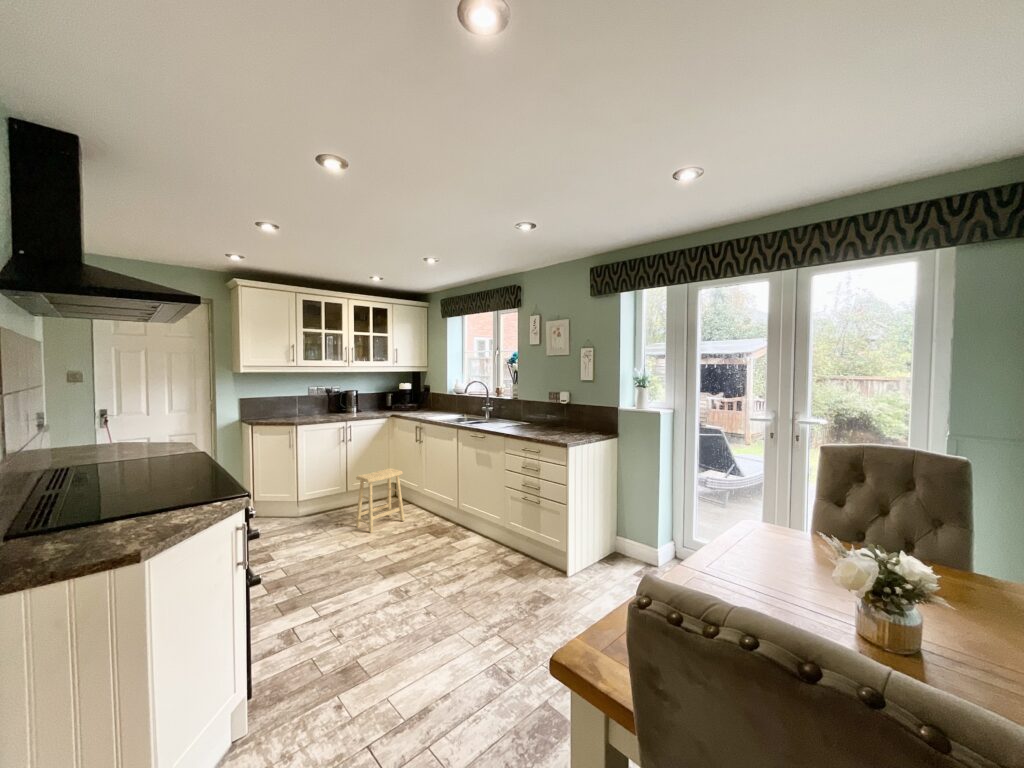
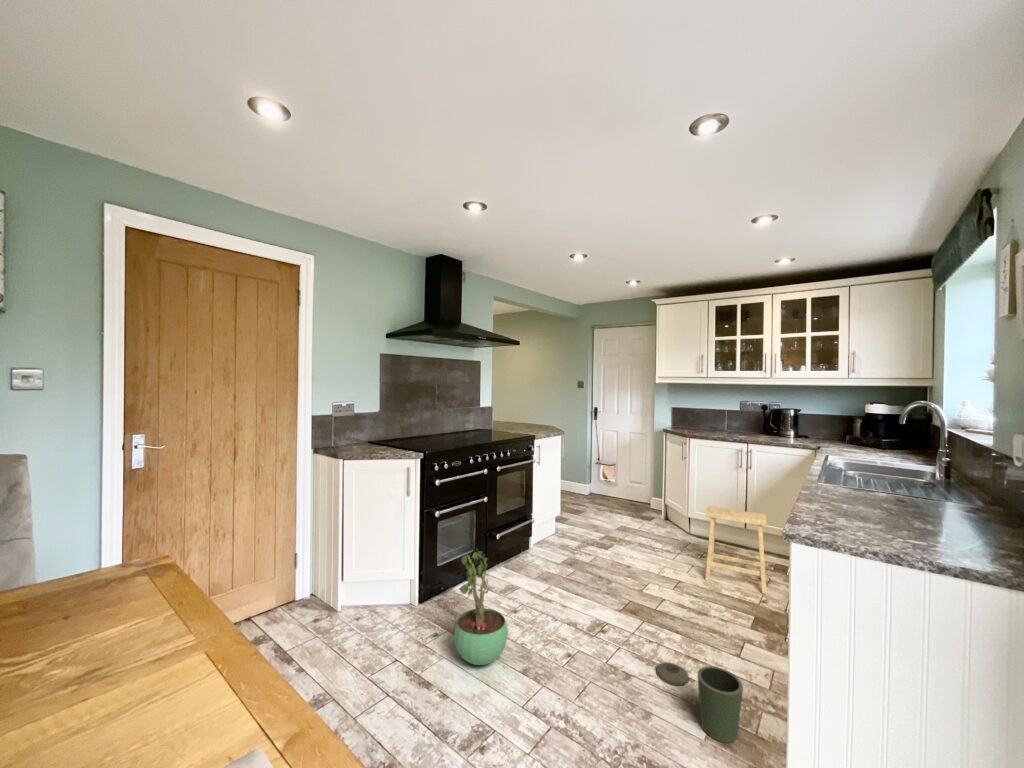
trash can: none [454,542,521,581] -> present [656,663,743,743]
potted plant: none [372,566,437,676] -> present [454,551,508,665]

